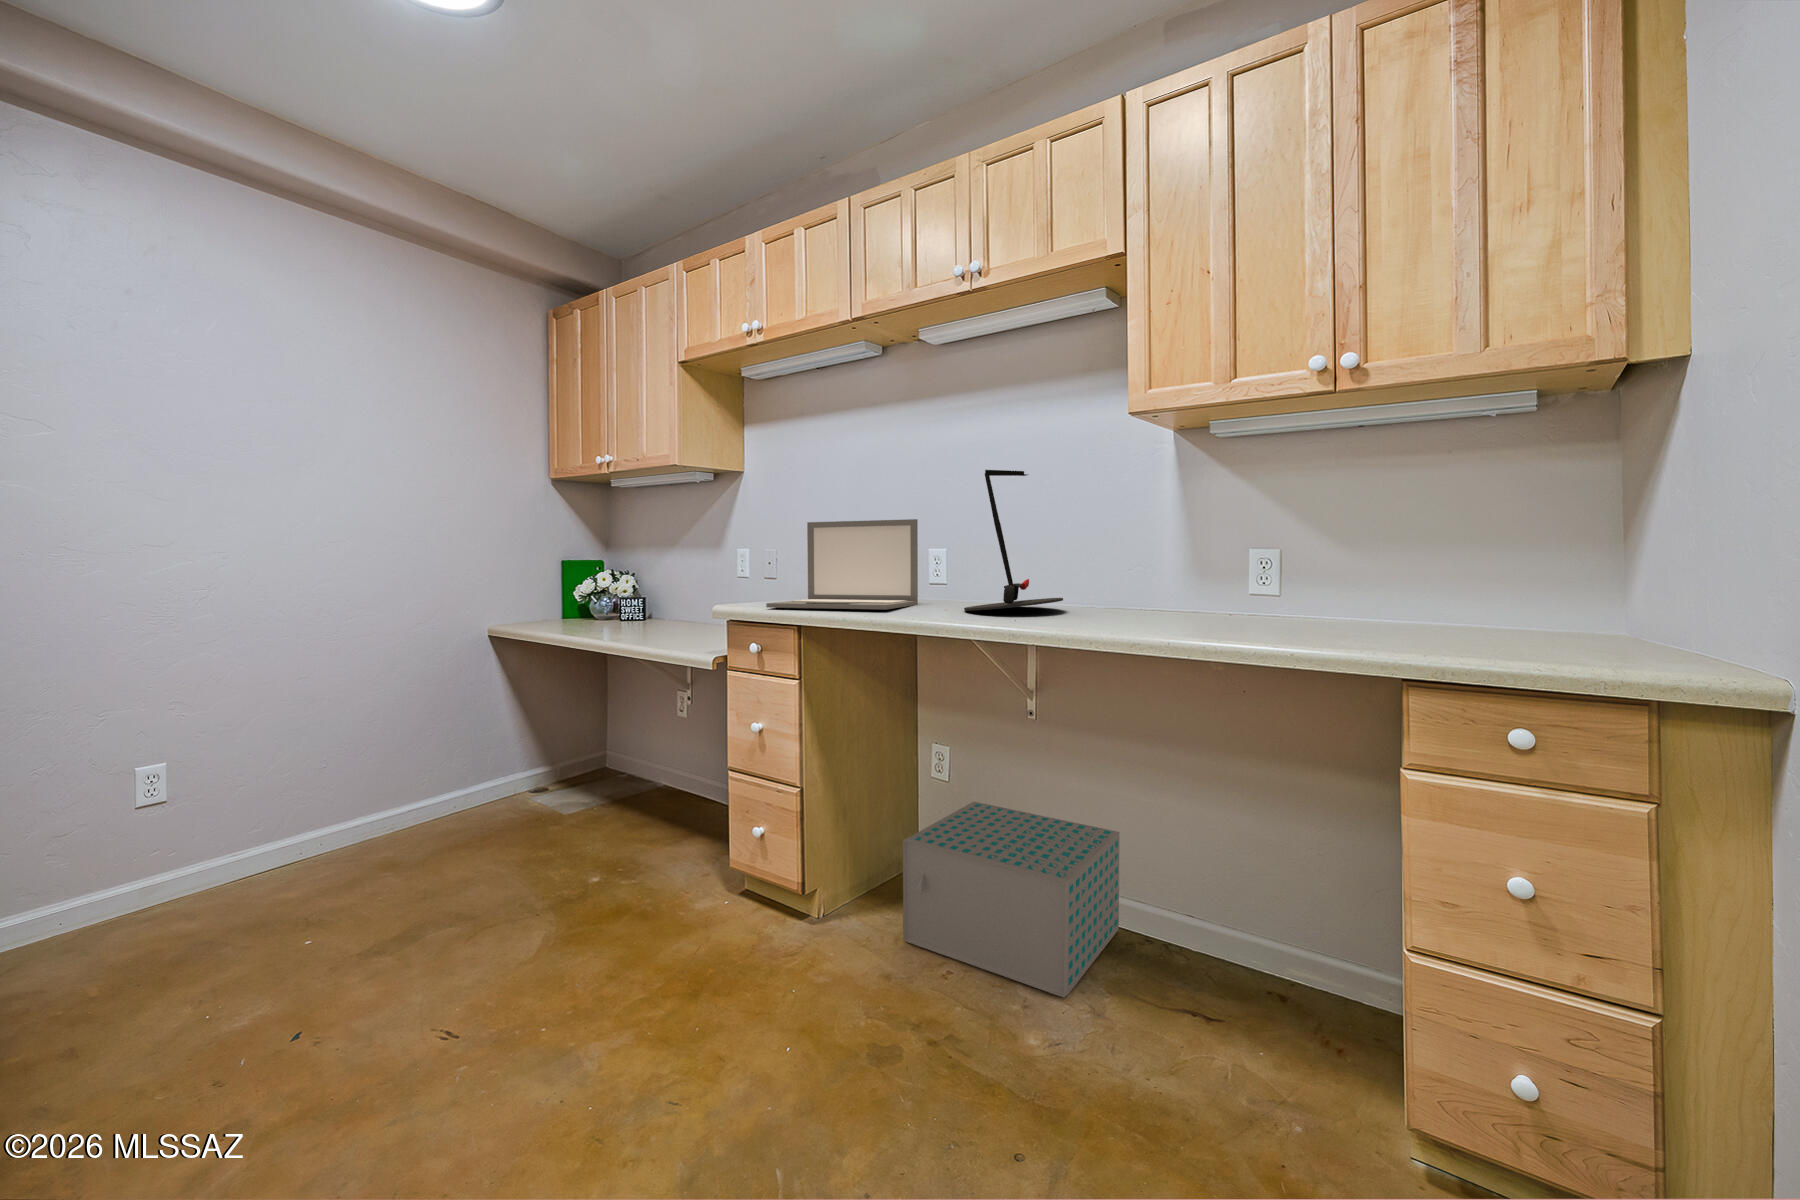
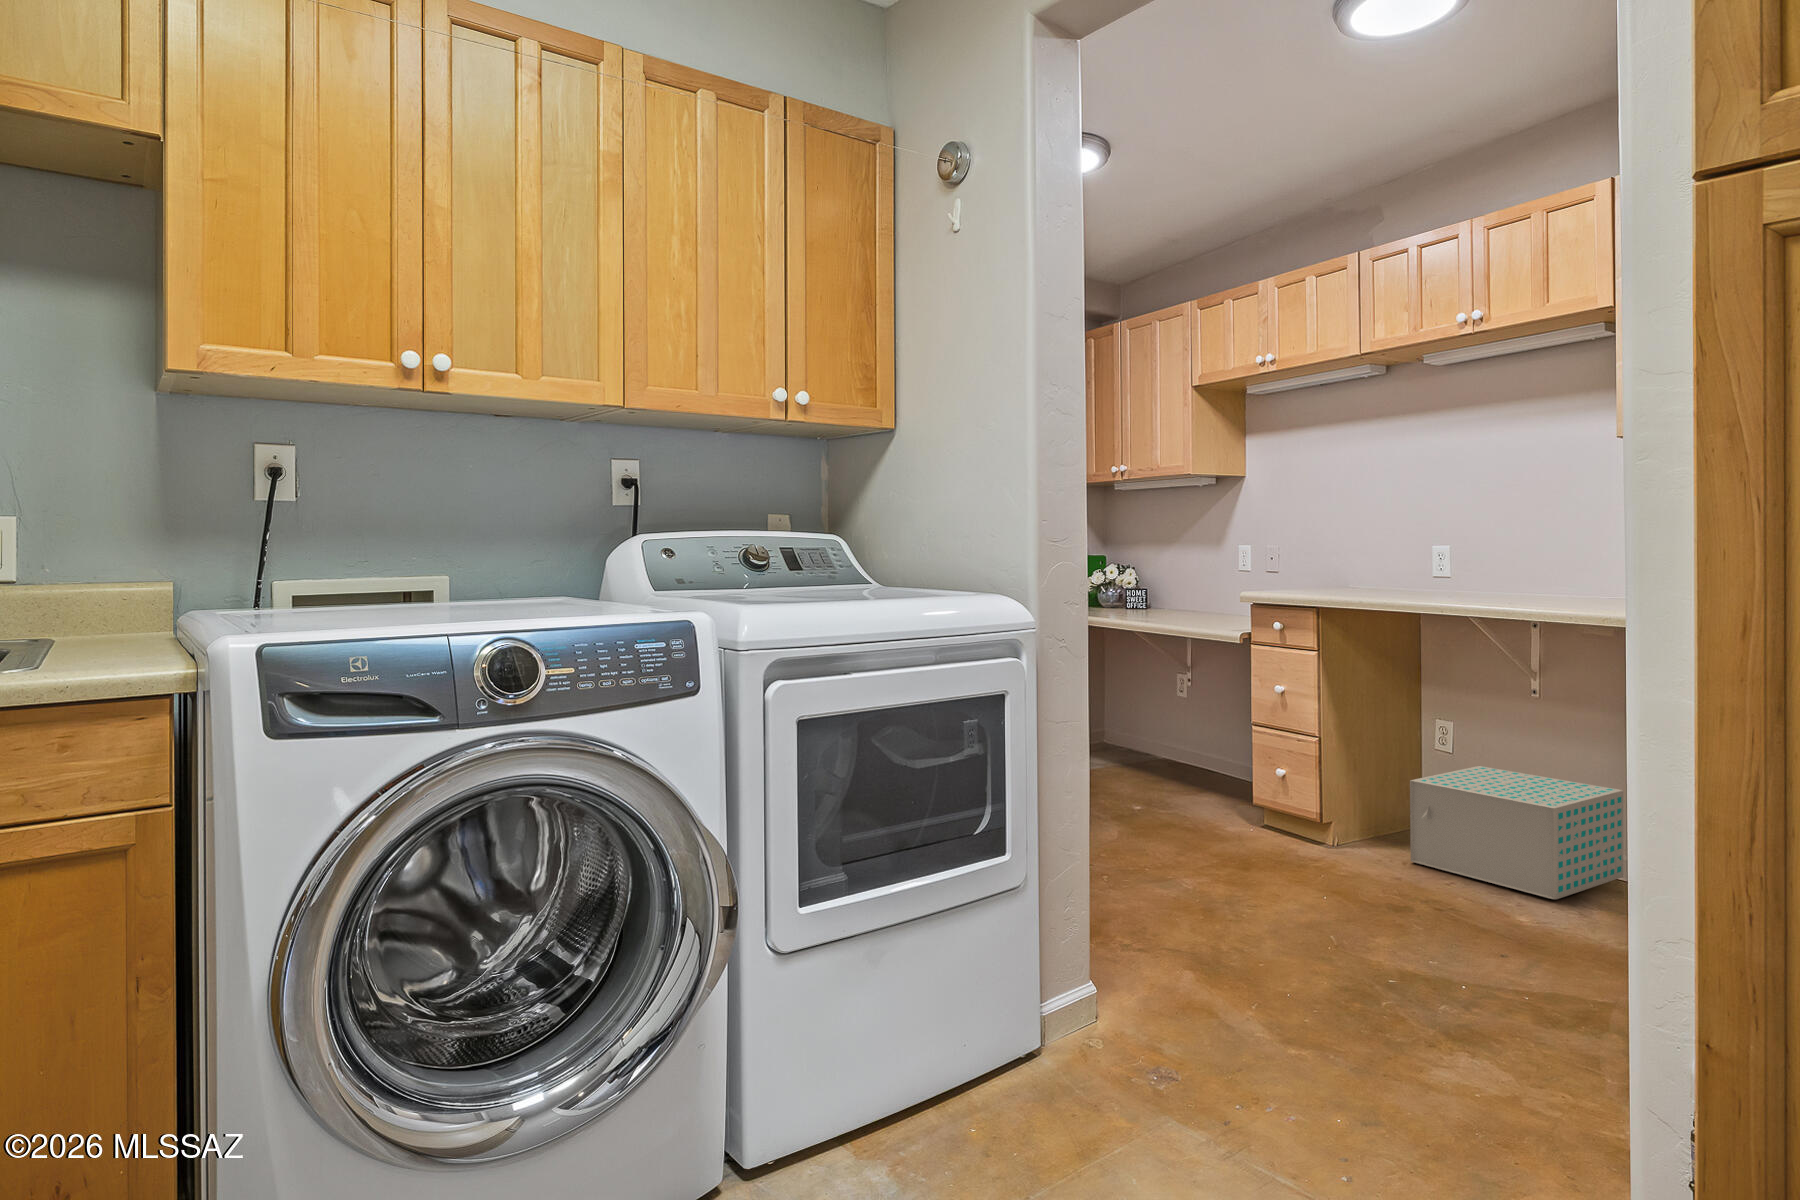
desk lamp: present [964,470,1063,611] -> none [1466,479,1562,596]
laptop: present [766,519,918,609] -> none [1288,519,1423,595]

